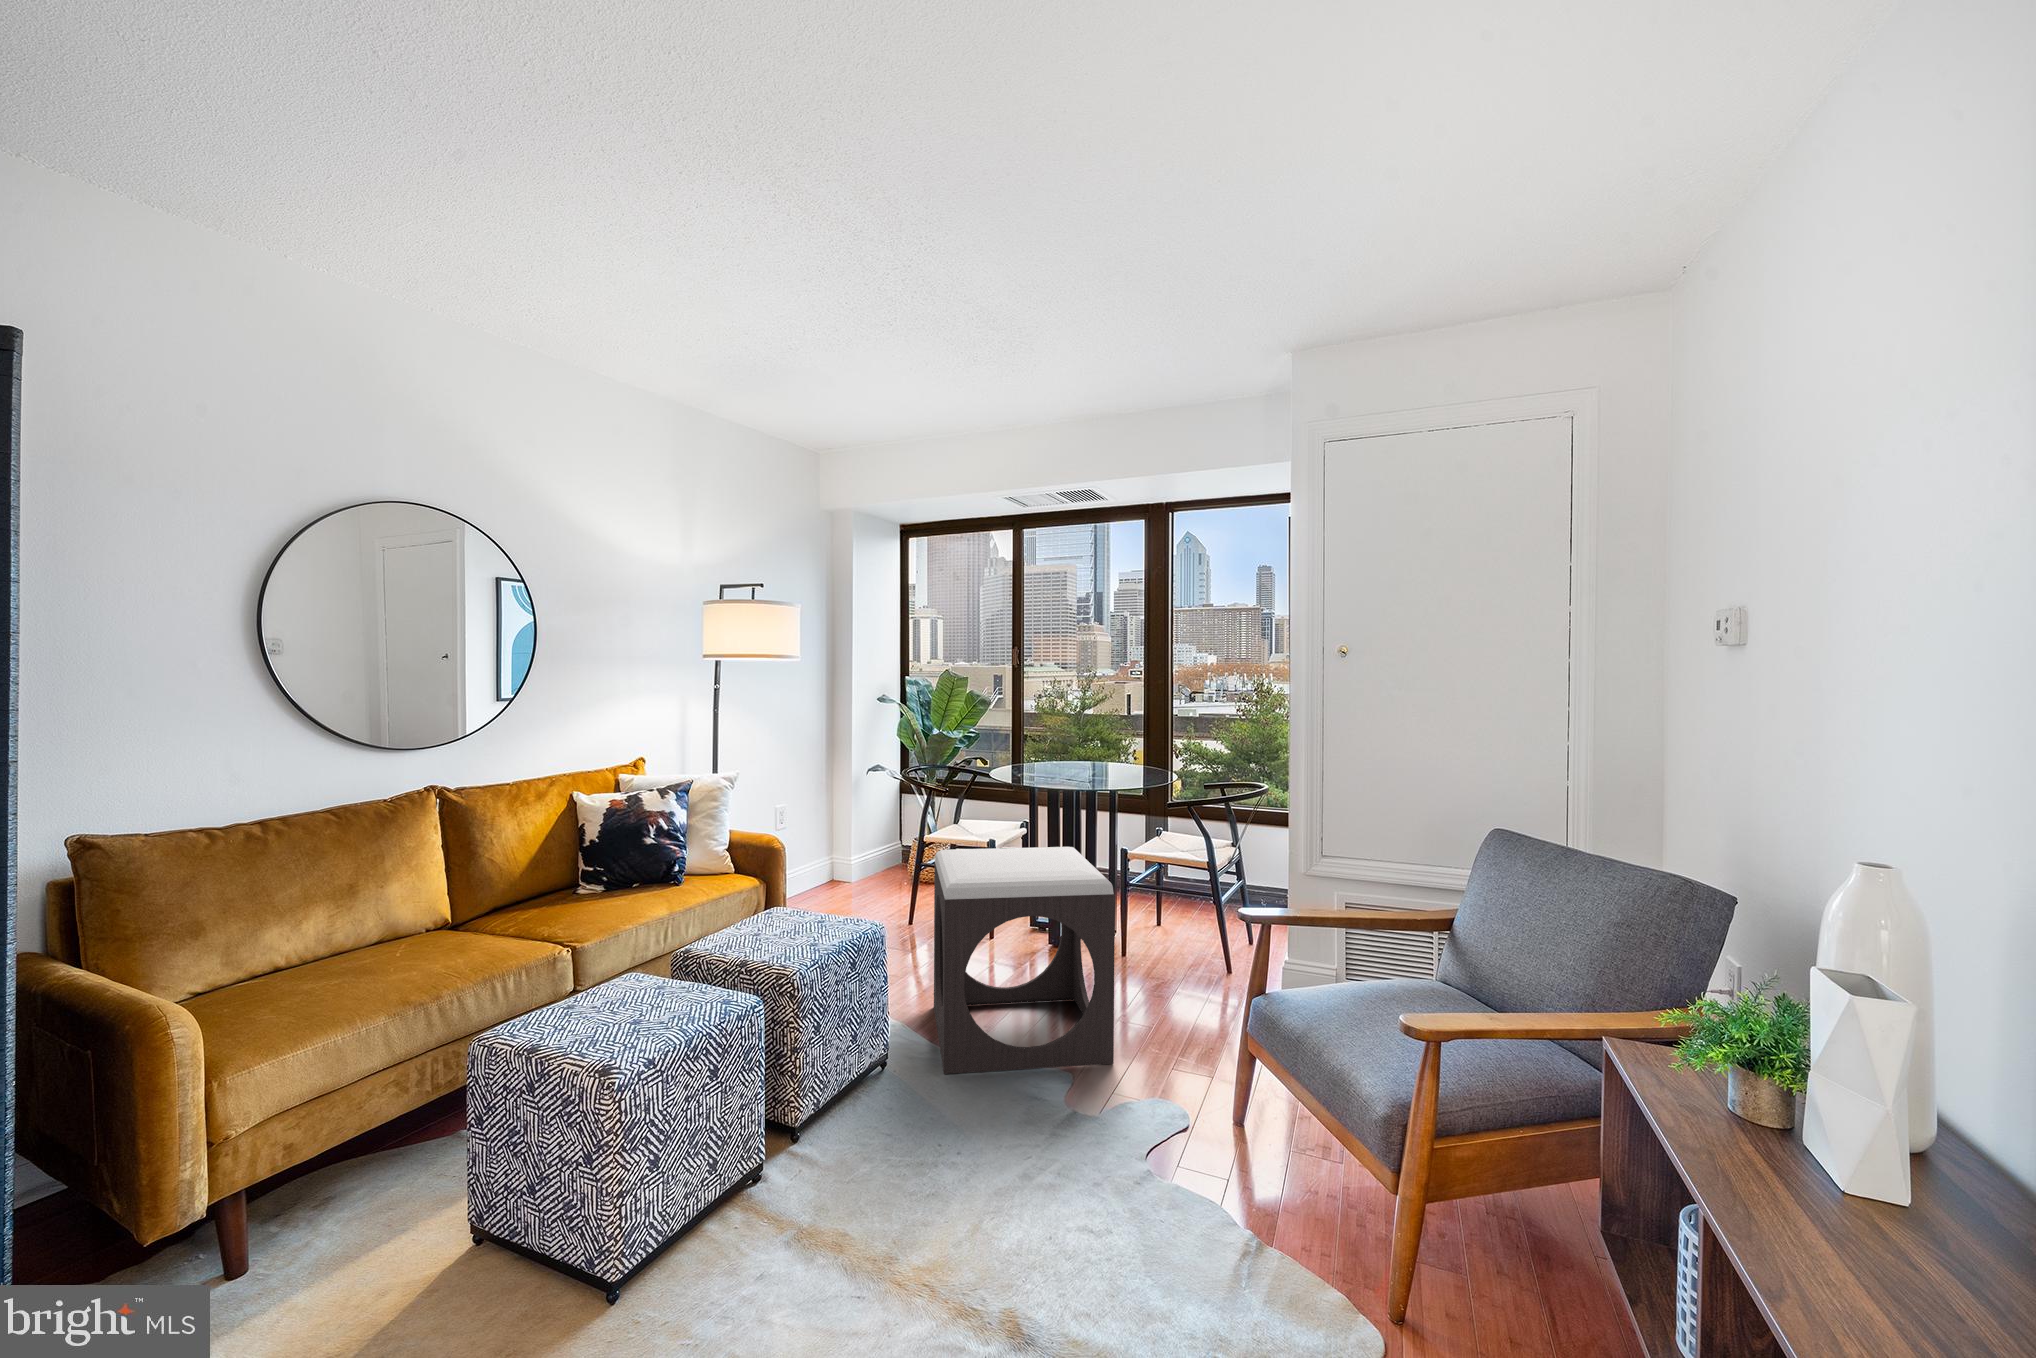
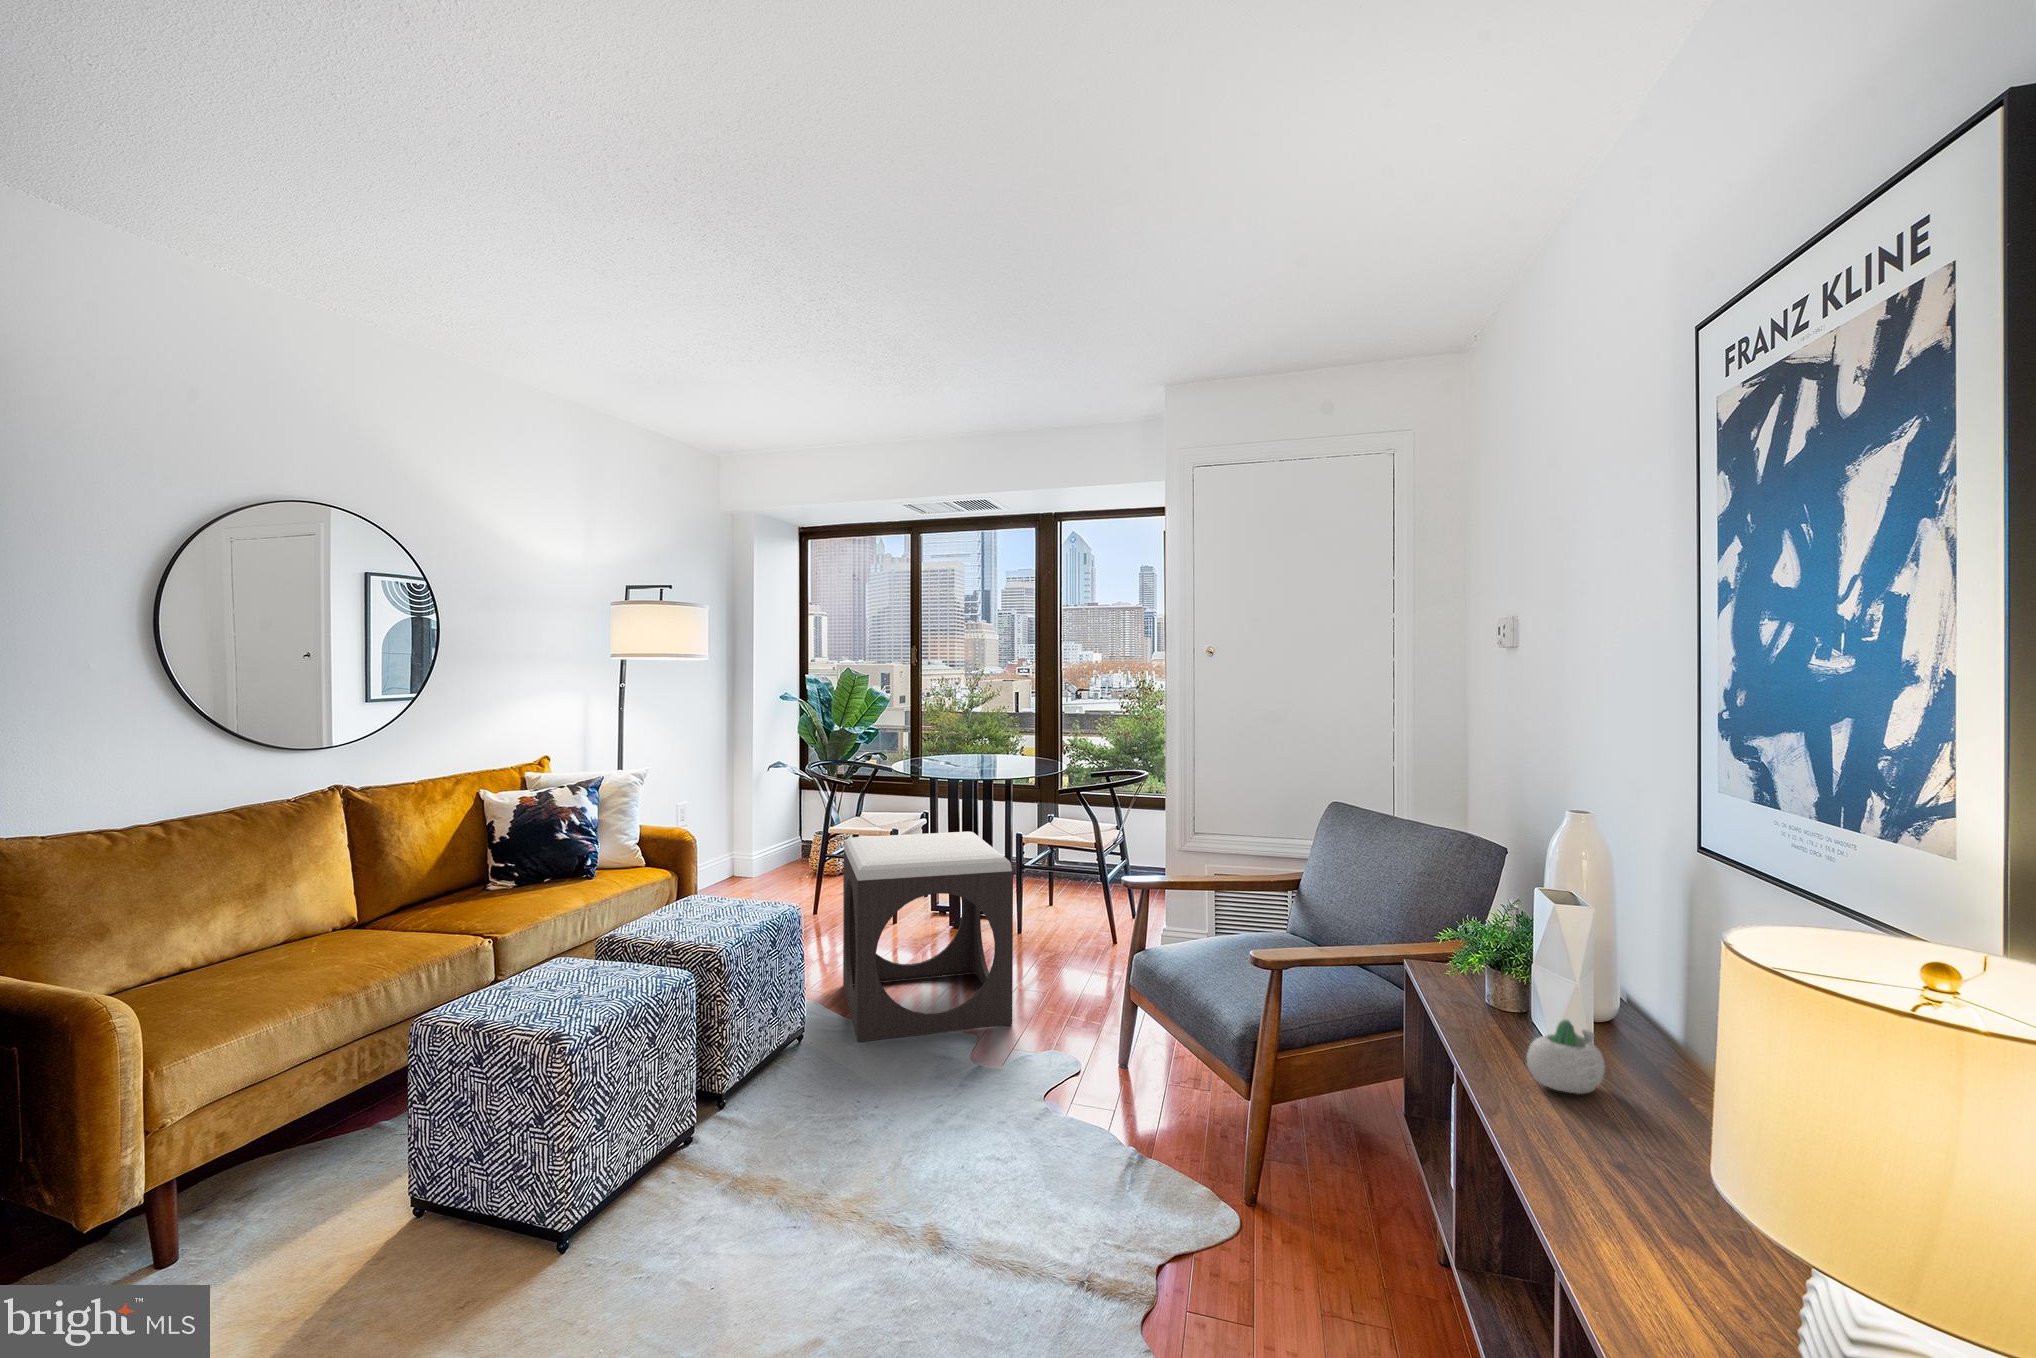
succulent planter: none [1797,1154,1921,1263] -> present [1527,1020,1605,1094]

